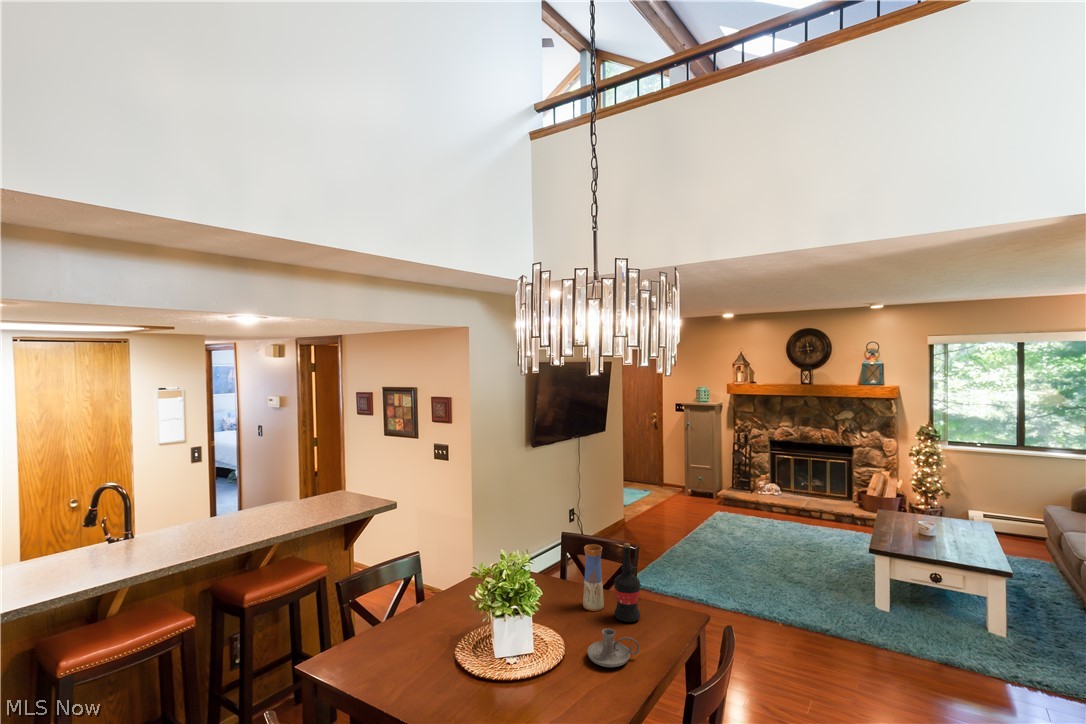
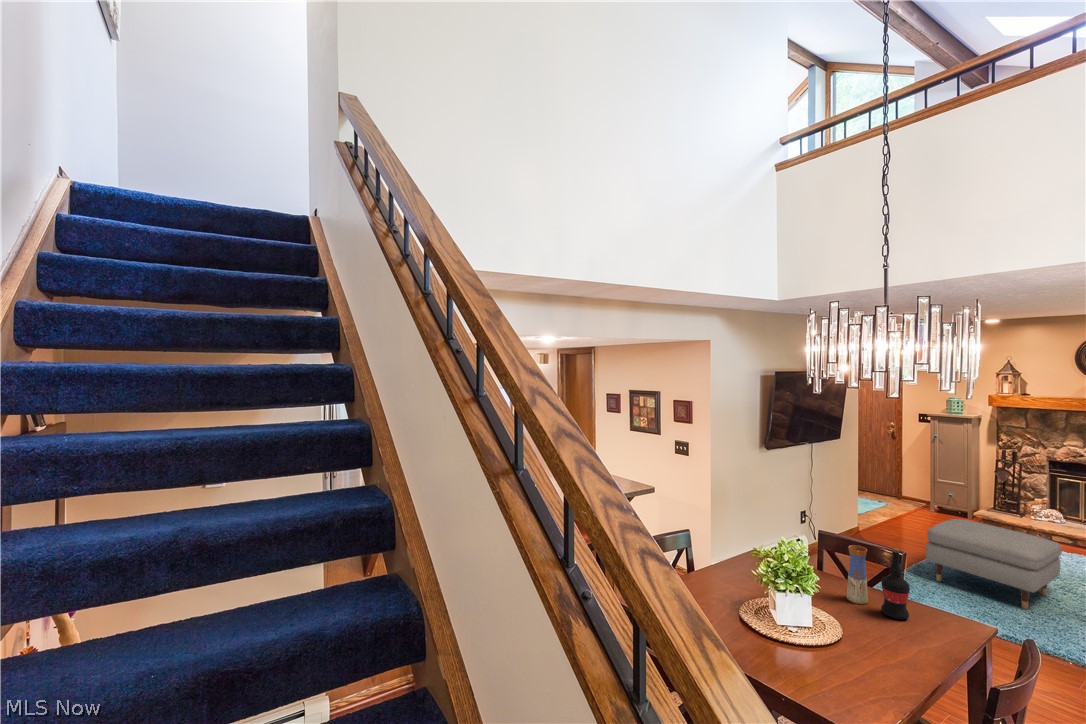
ottoman: none [676,500,778,578] -> present [926,519,1062,609]
candle holder: present [587,628,639,667] -> none [862,618,915,652]

